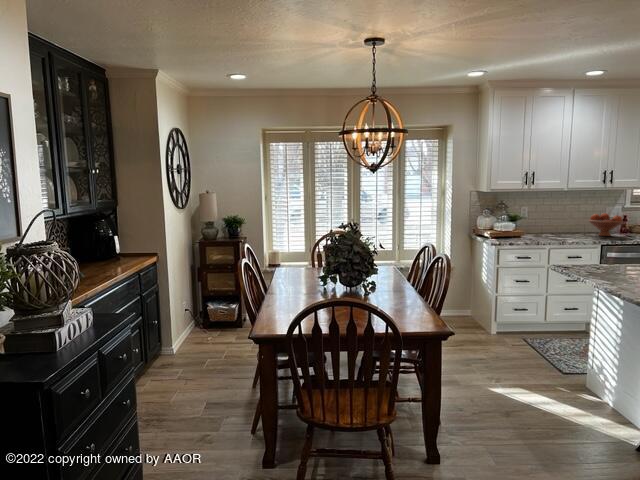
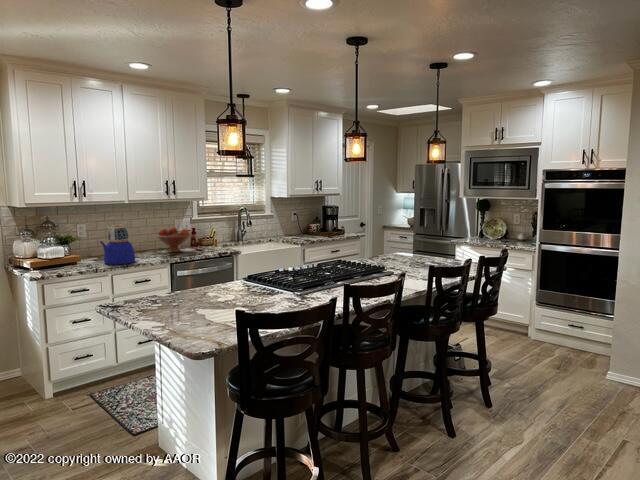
teapot: none [543,206,571,241] -> present [100,224,137,265]

